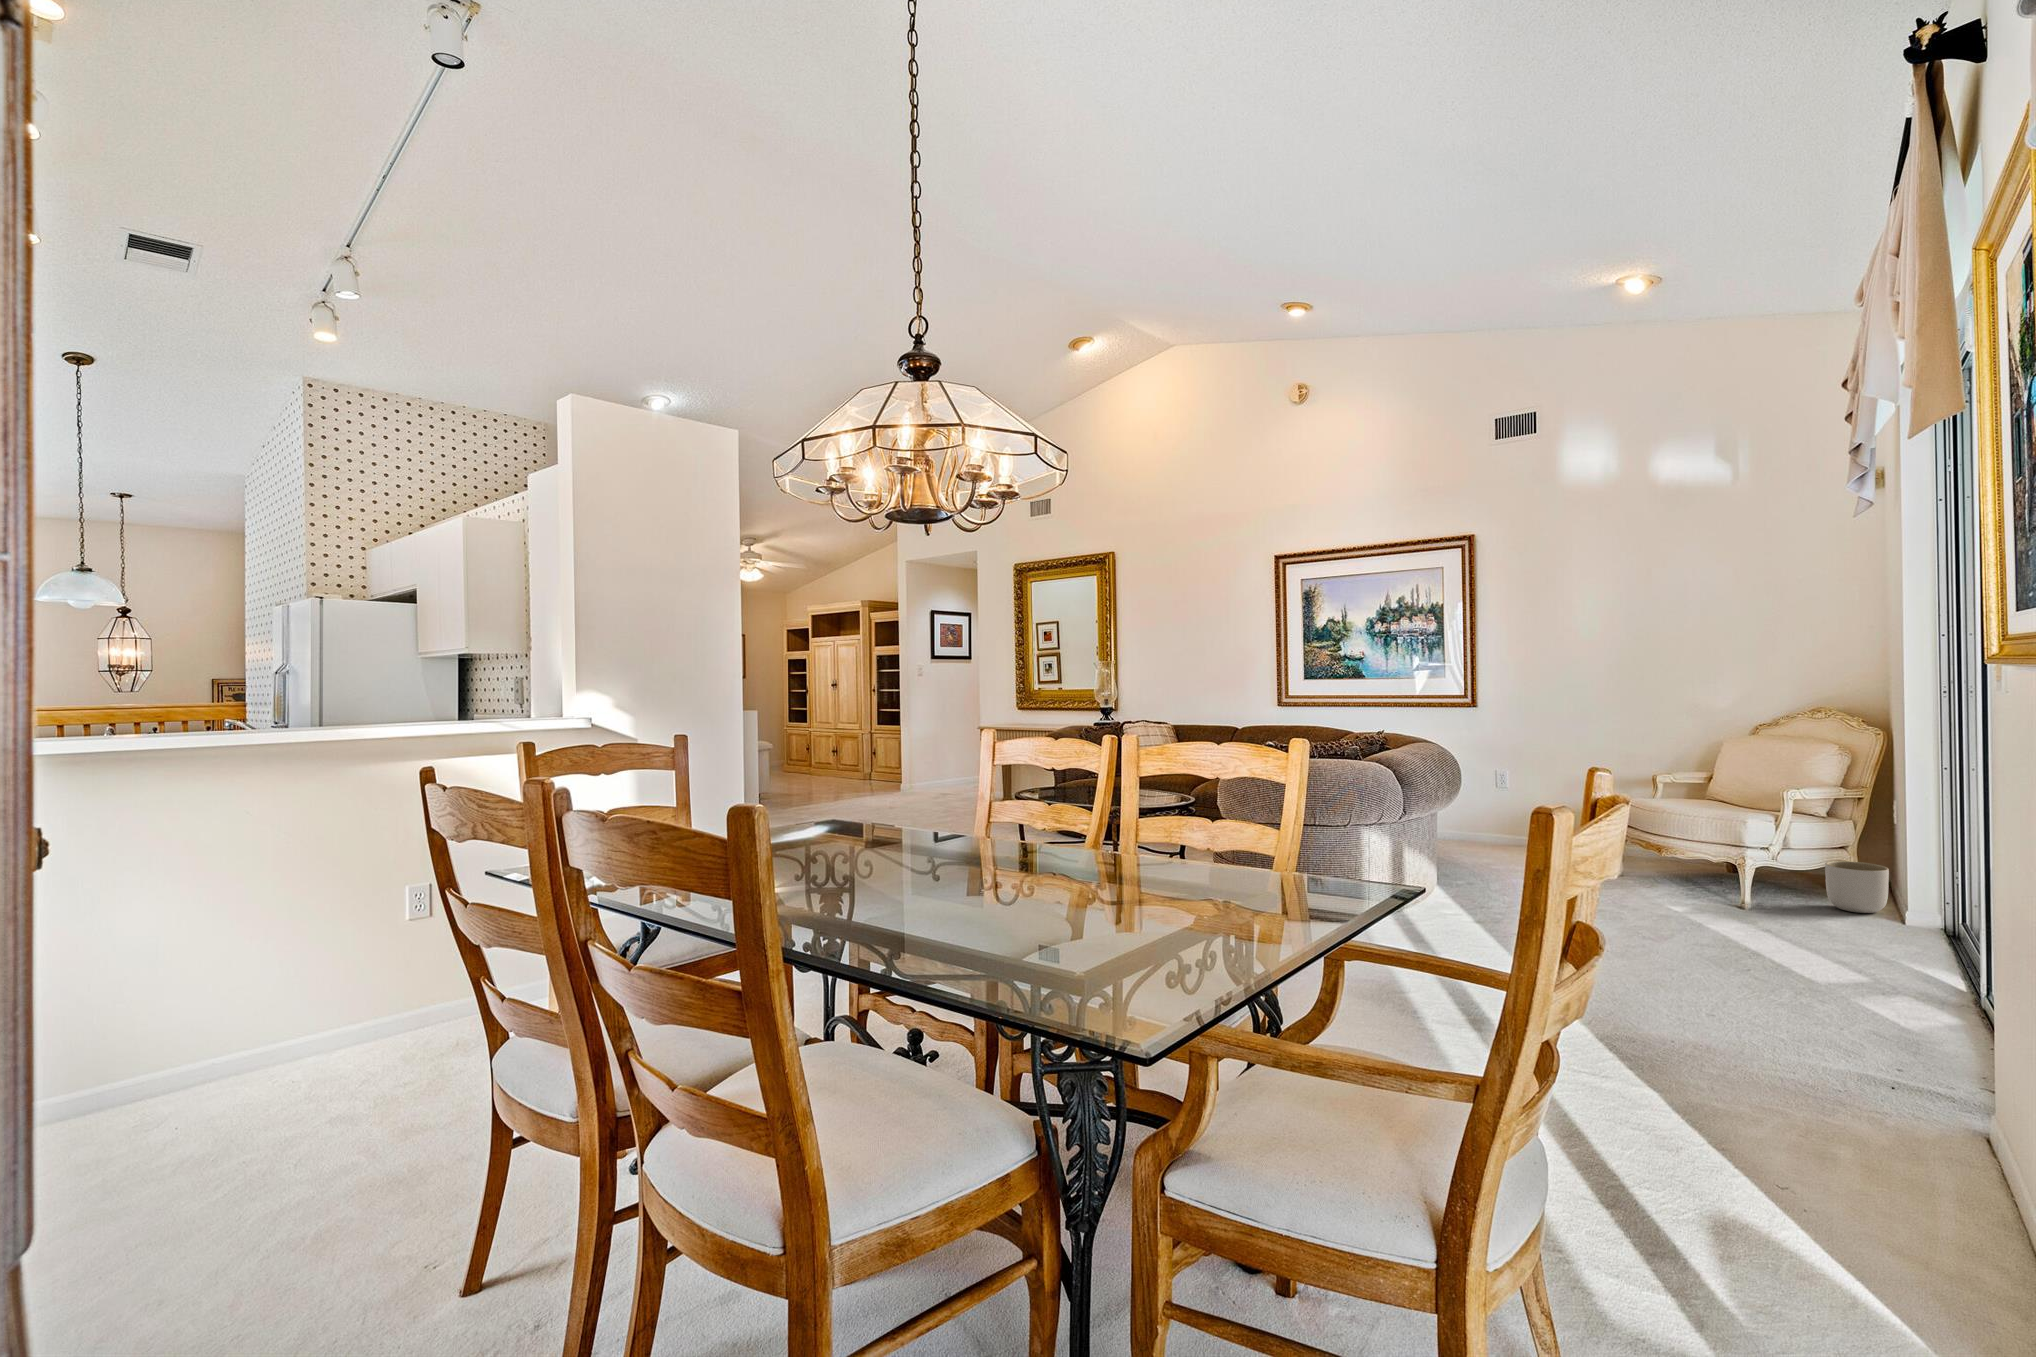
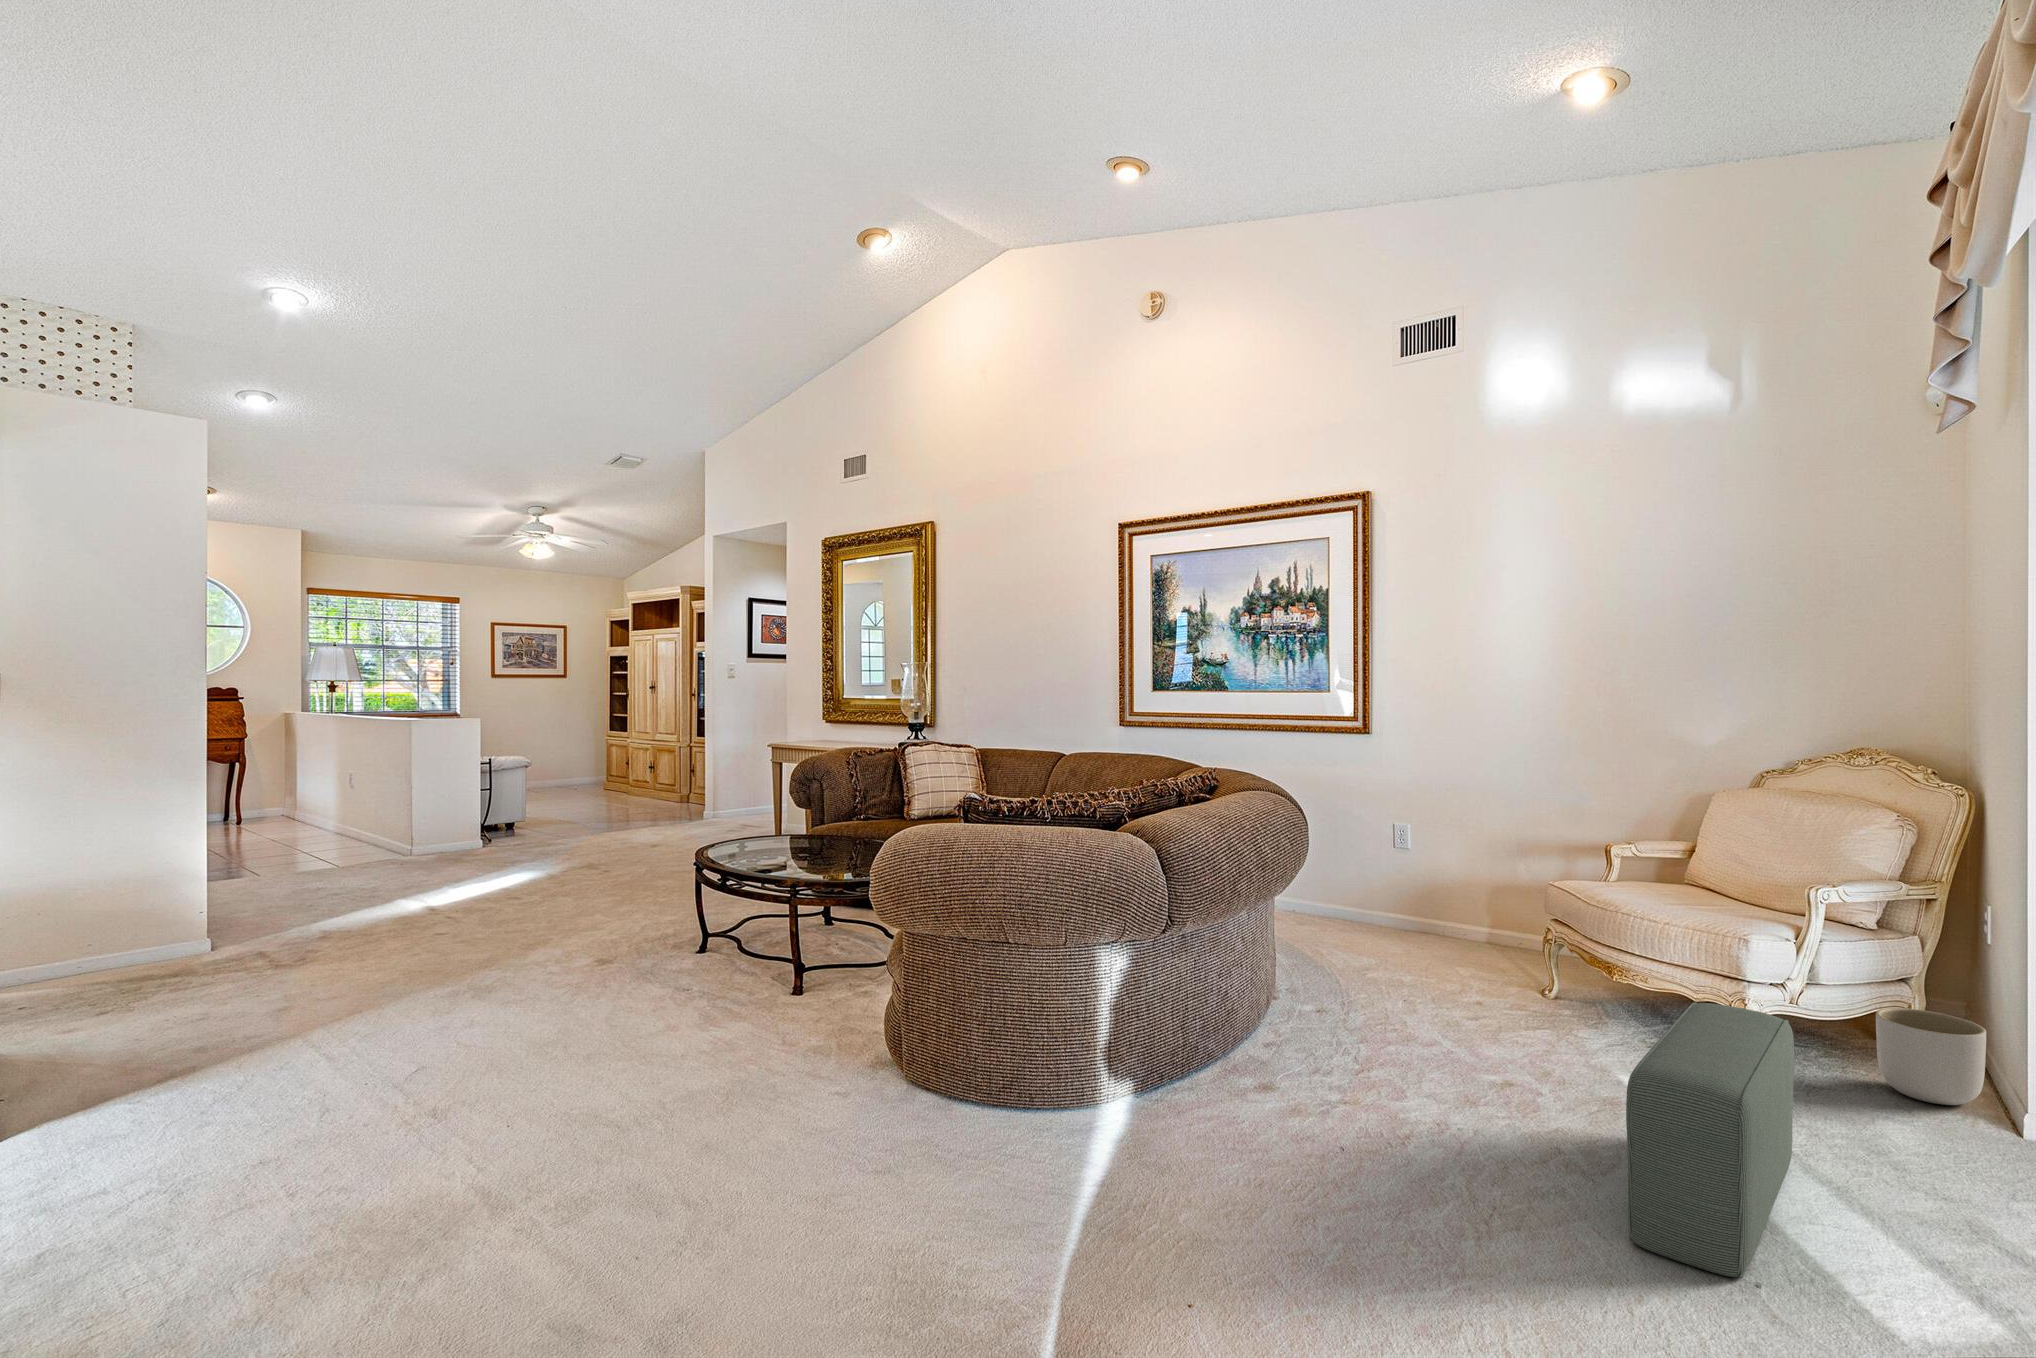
pouf: none [1689,851,1776,971] -> present [1626,1002,1794,1278]

